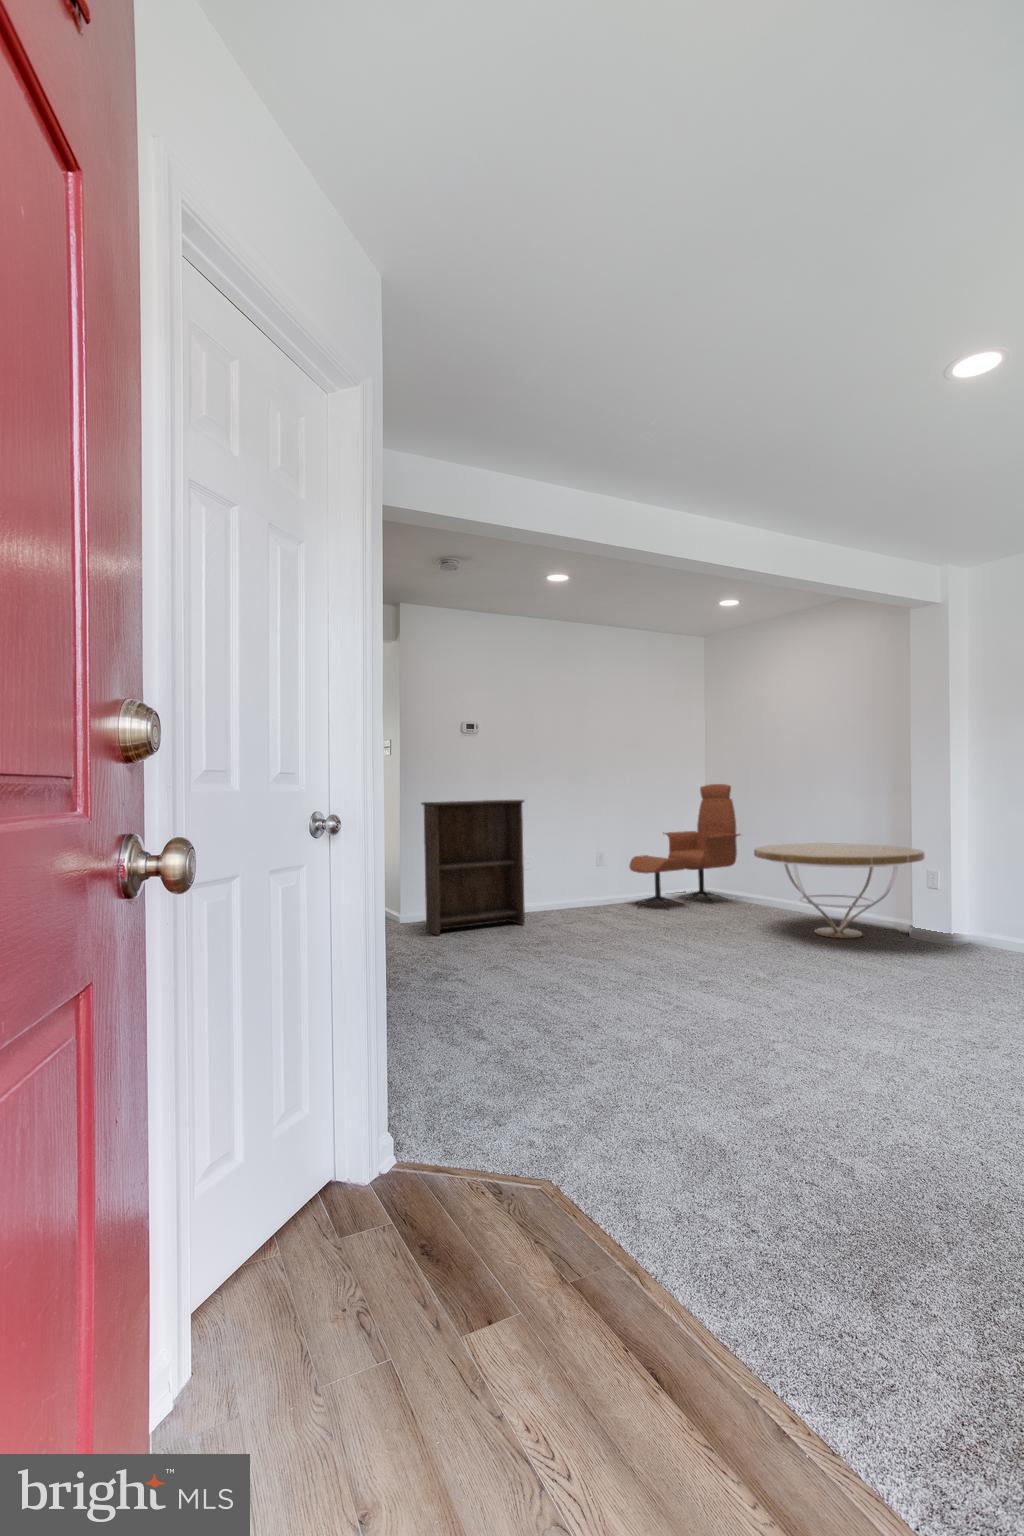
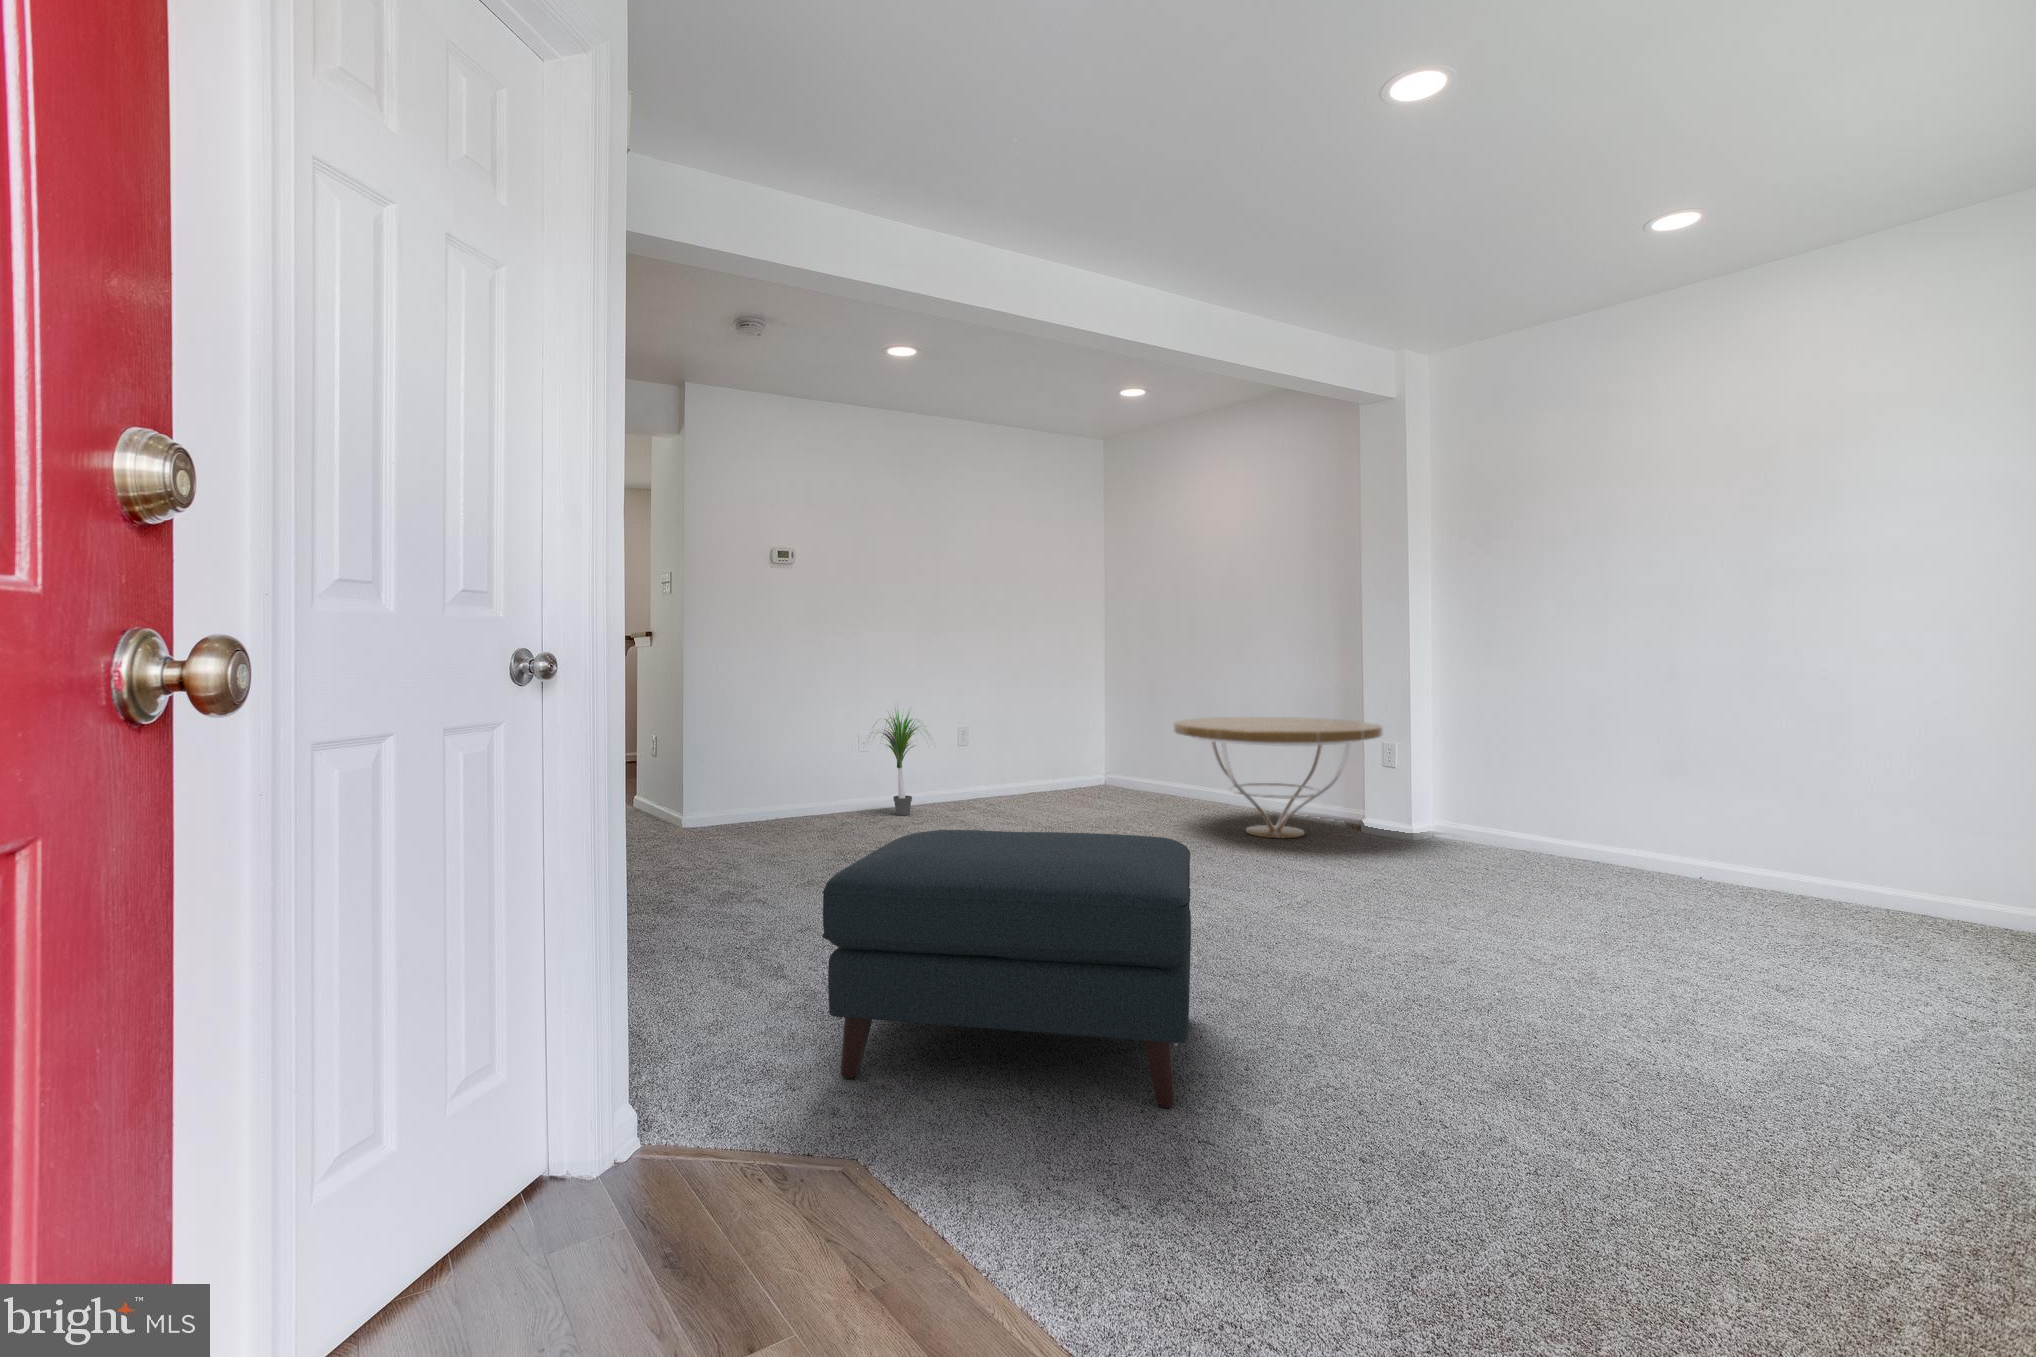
lounge chair: present [629,784,740,909] -> none [1012,638,1160,807]
bookshelf: present [422,800,525,935] -> none [714,652,866,842]
potted plant: none [522,833,575,916] -> present [876,709,927,815]
ottoman: none [517,937,791,1156] -> present [822,830,1191,1108]

